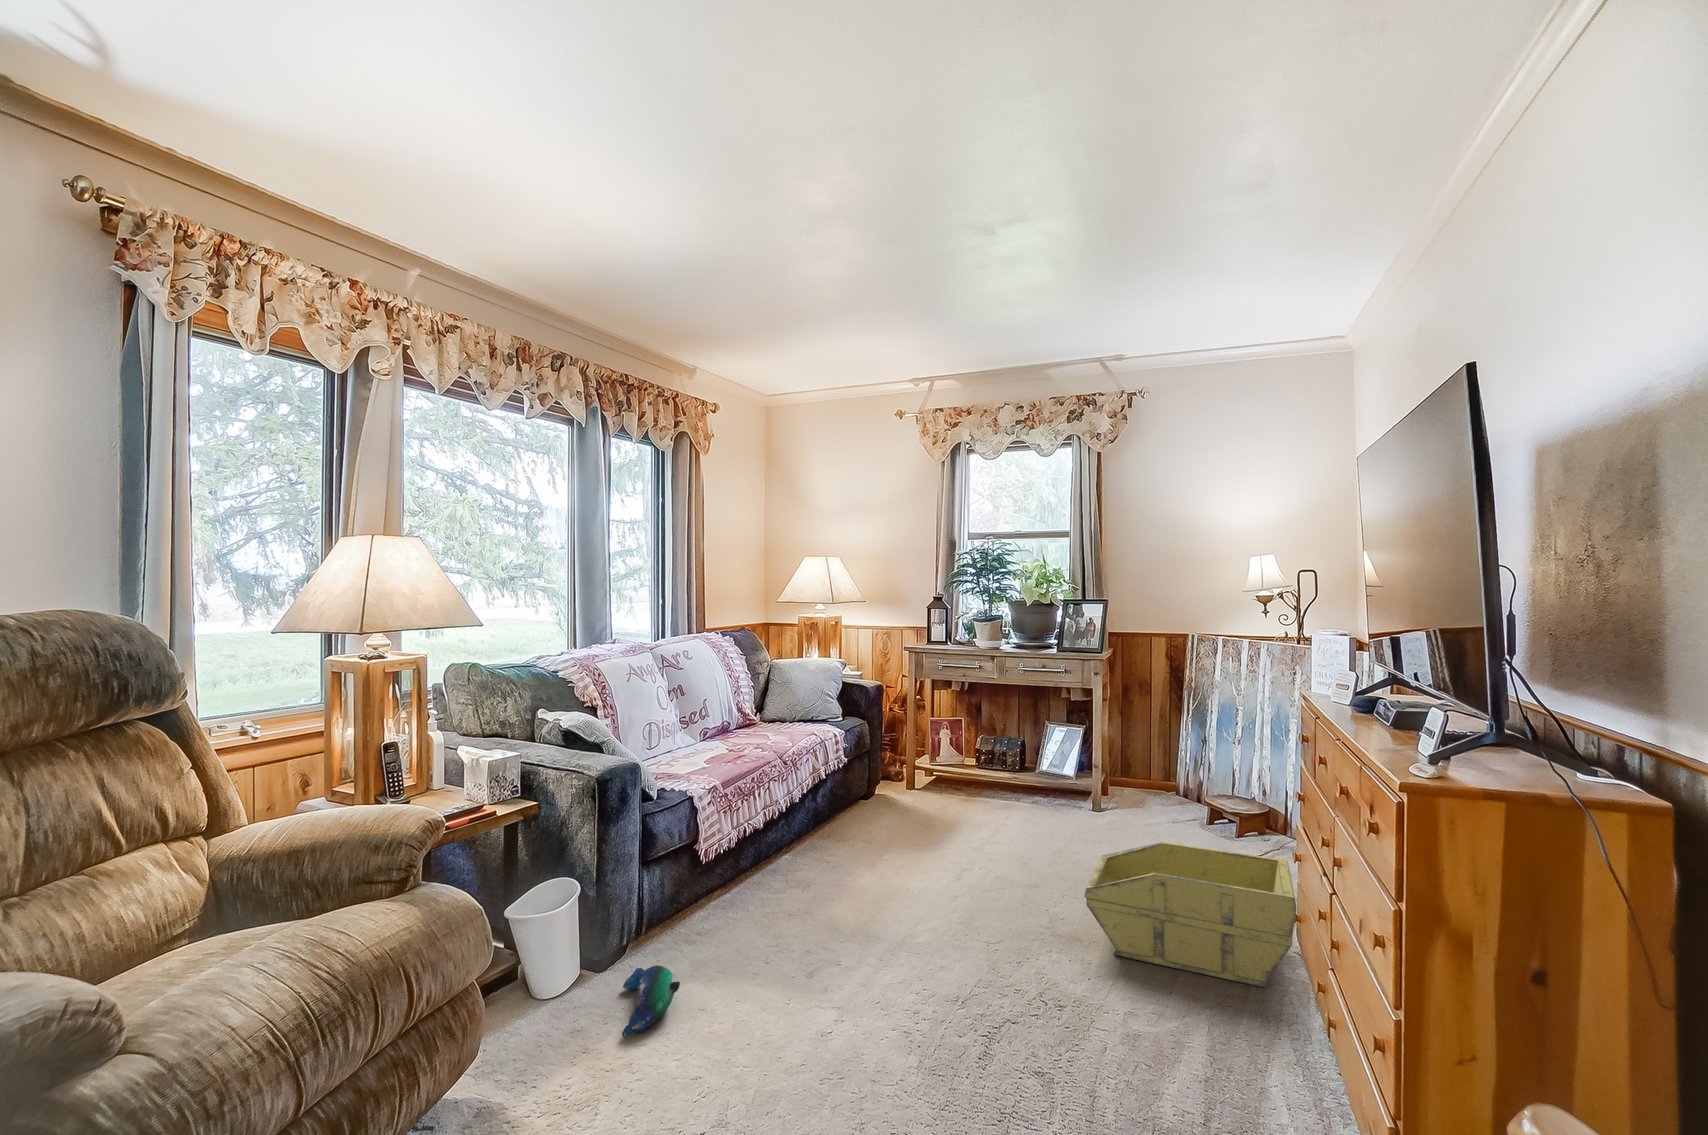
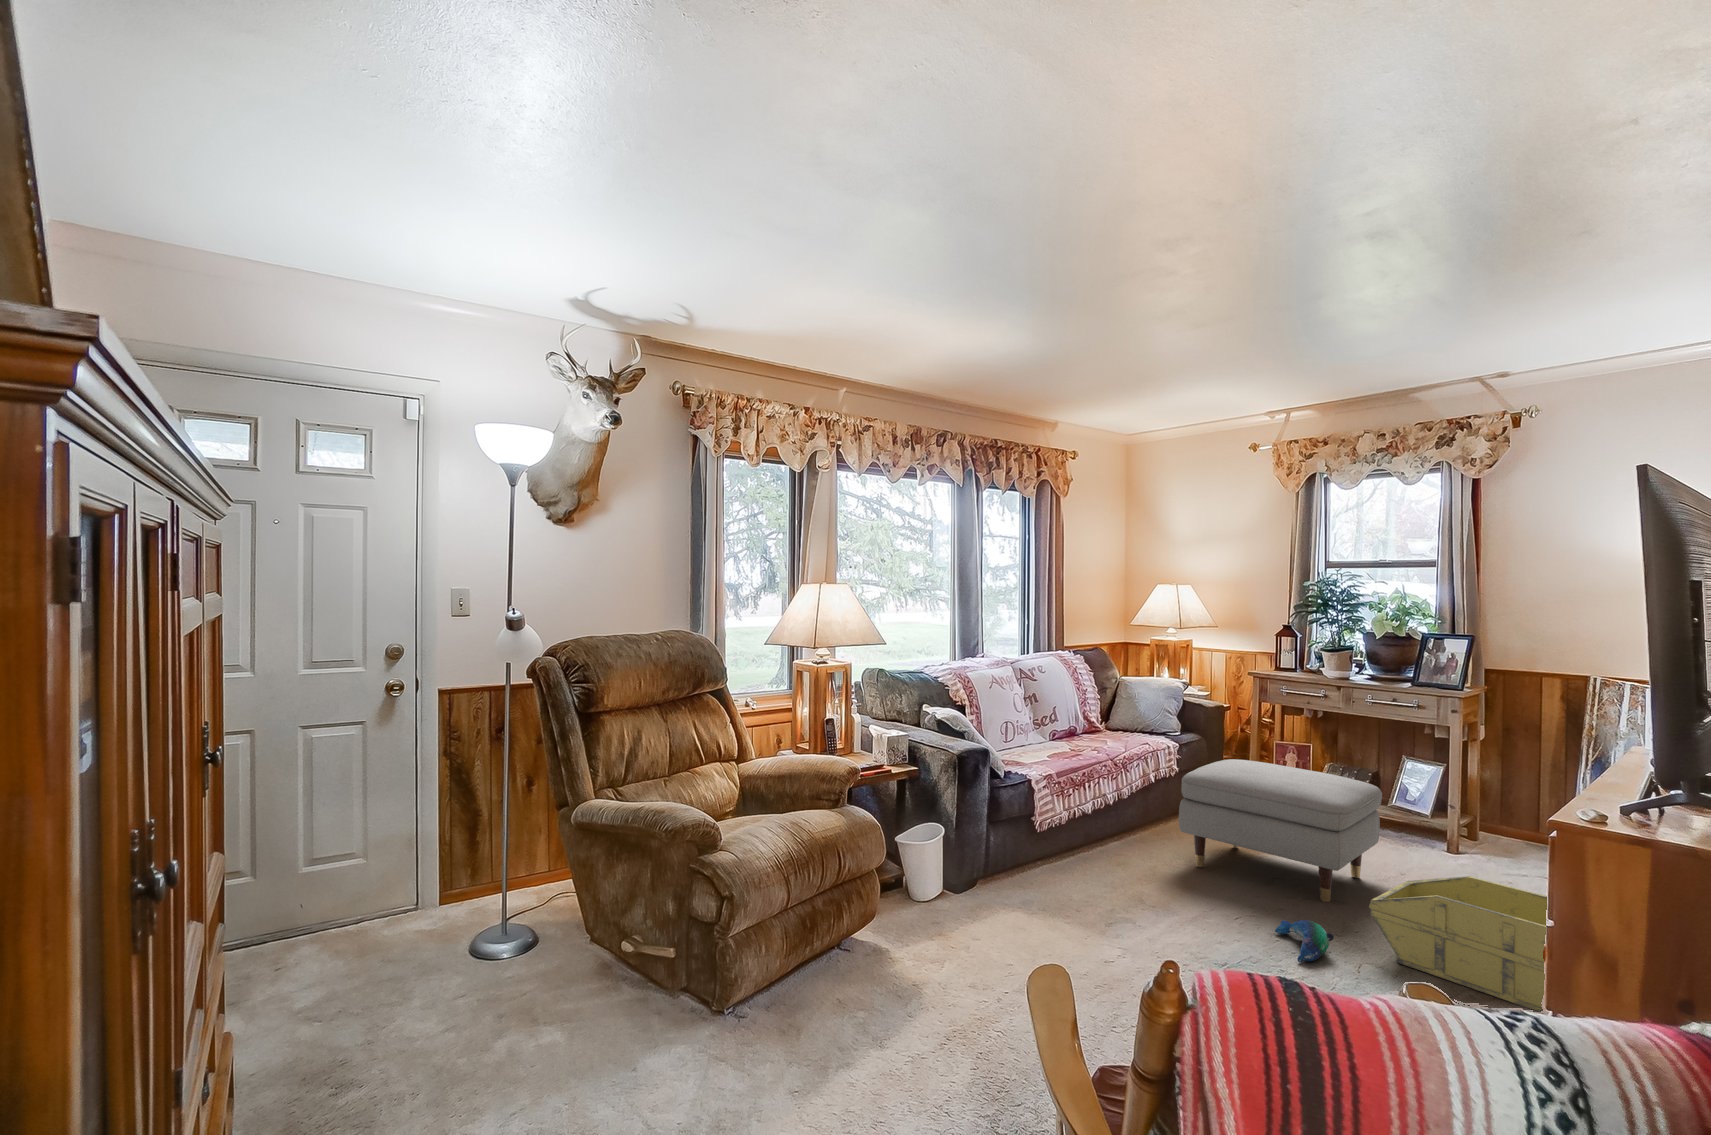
ottoman: none [863,741,1054,890] -> present [1179,759,1382,902]
plush toy: present [622,965,680,1037] -> present [1275,920,1334,962]

